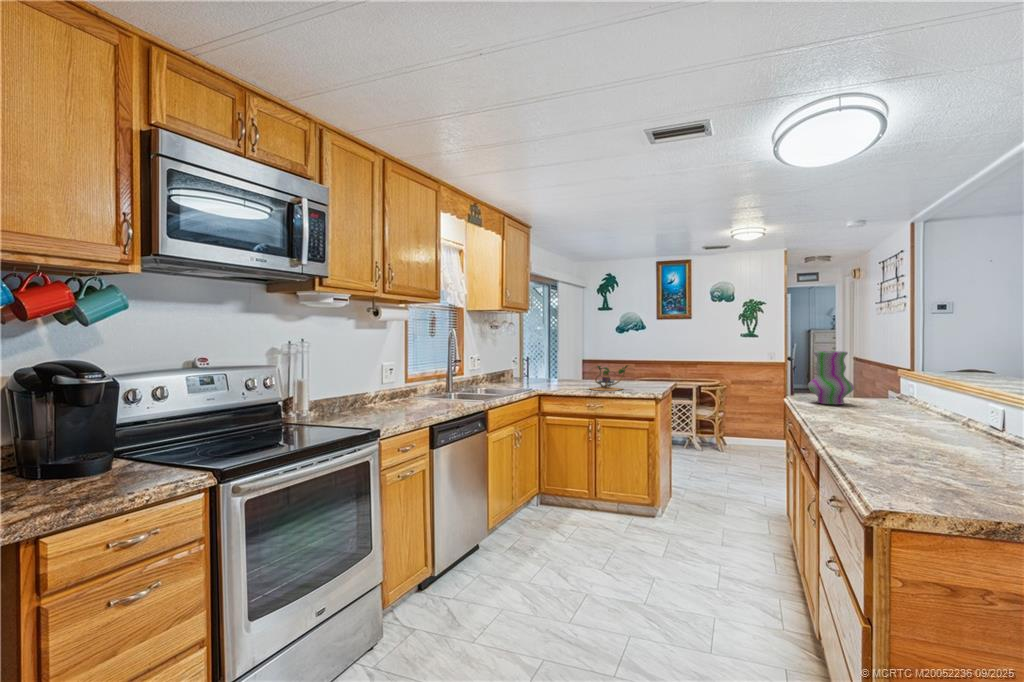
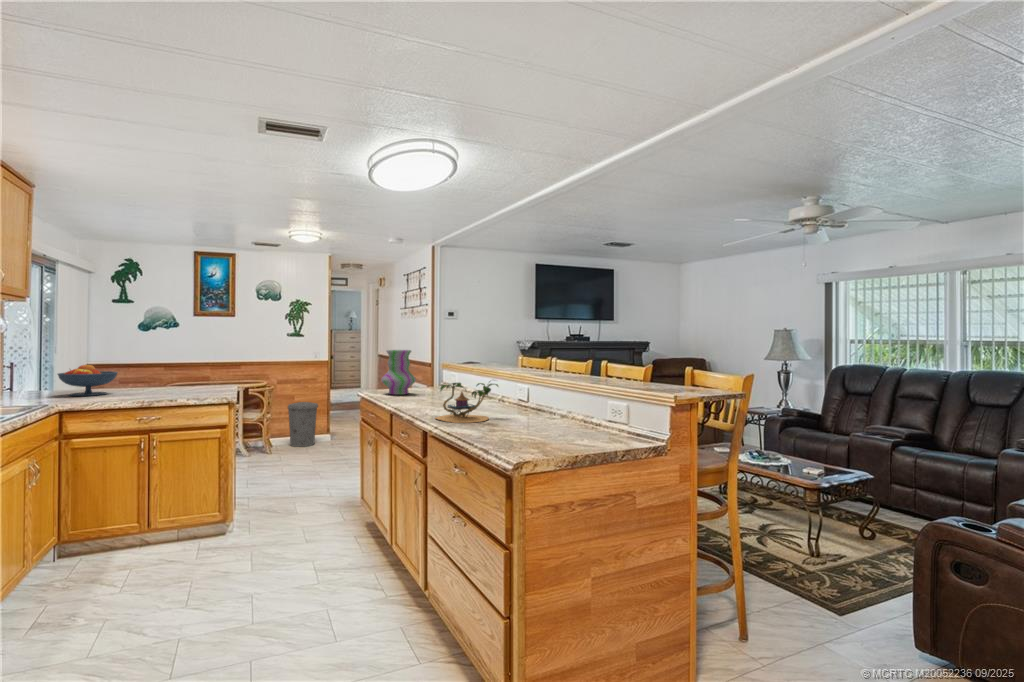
fruit bowl: none [547,360,584,385] -> present [58,365,118,396]
plant: present [590,365,627,391] -> present [435,383,498,423]
trash can: none [740,404,772,450] -> present [288,402,318,447]

